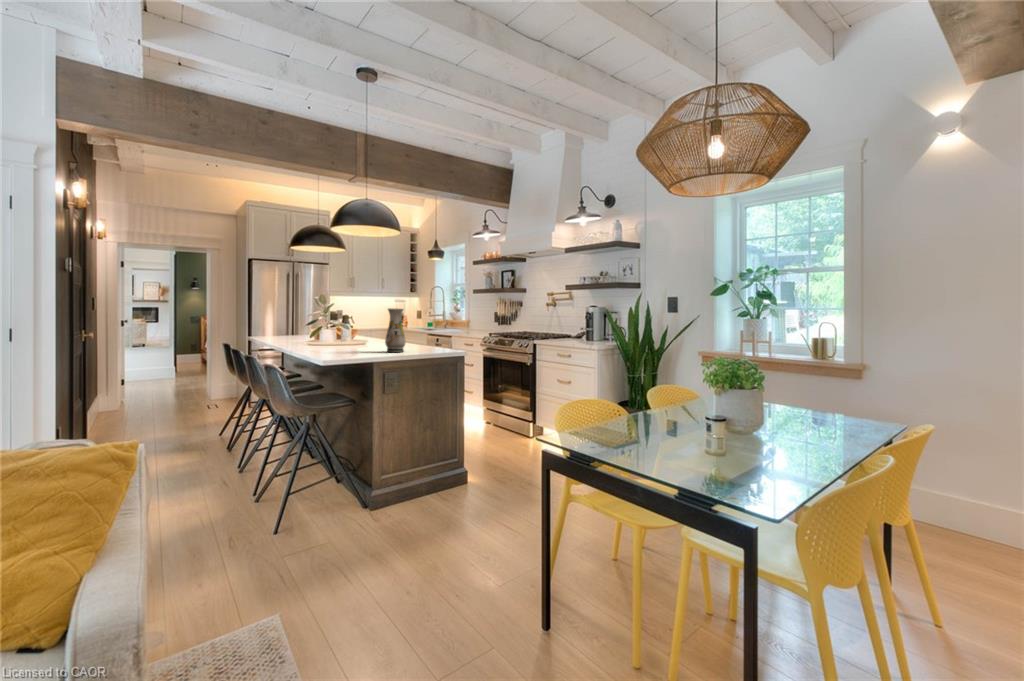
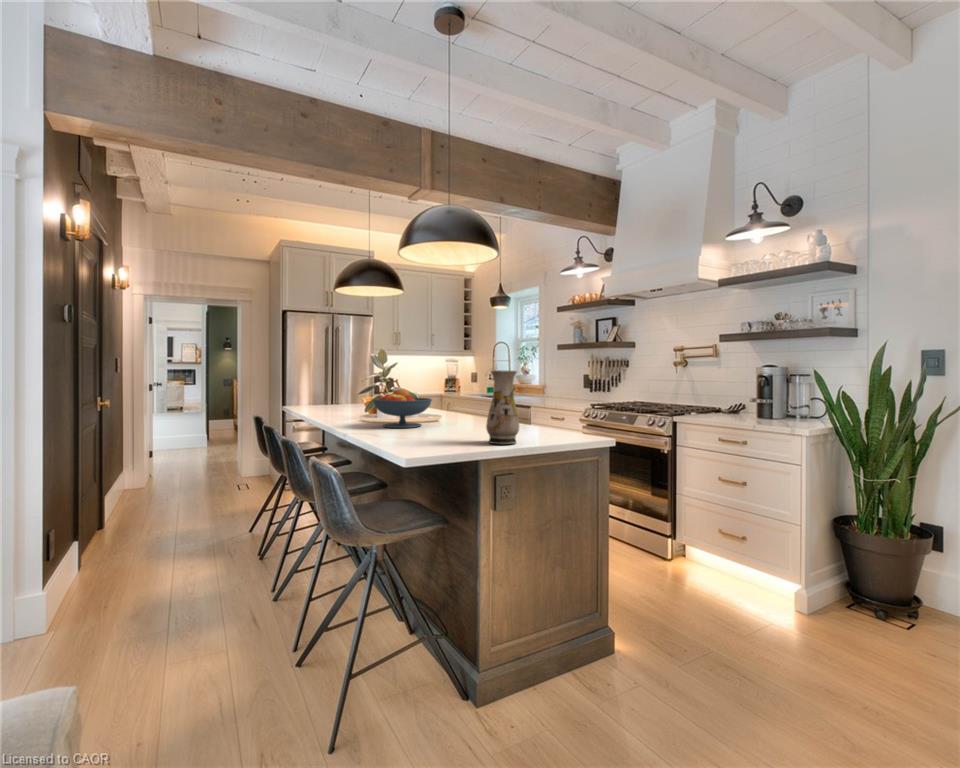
fruit bowl: none [318,321,360,347] -> present [373,389,432,428]

